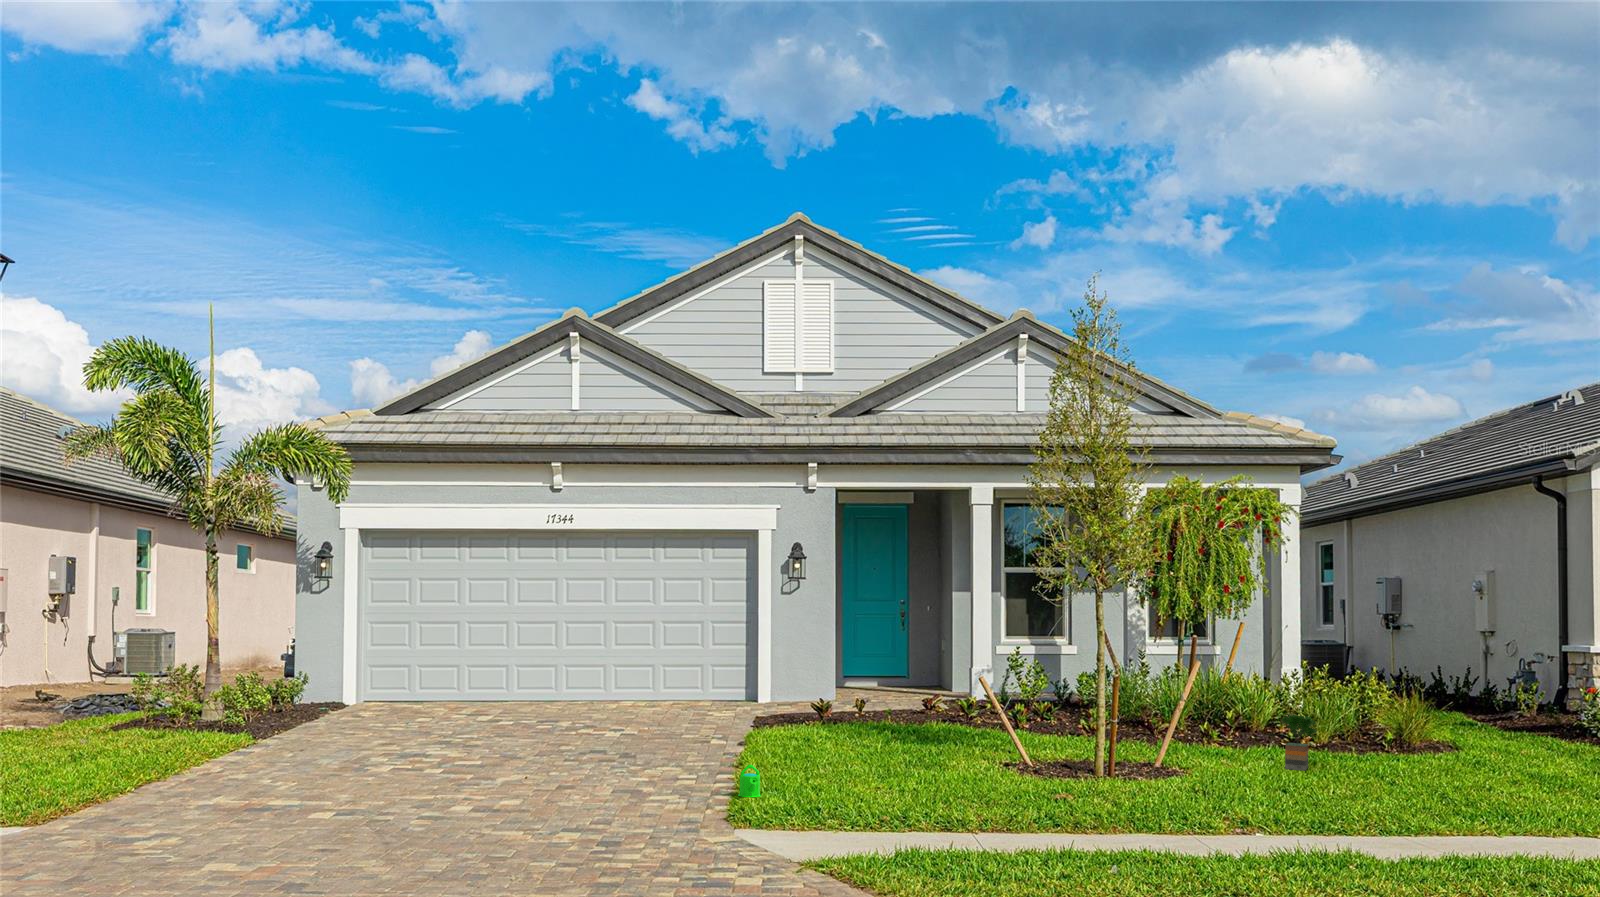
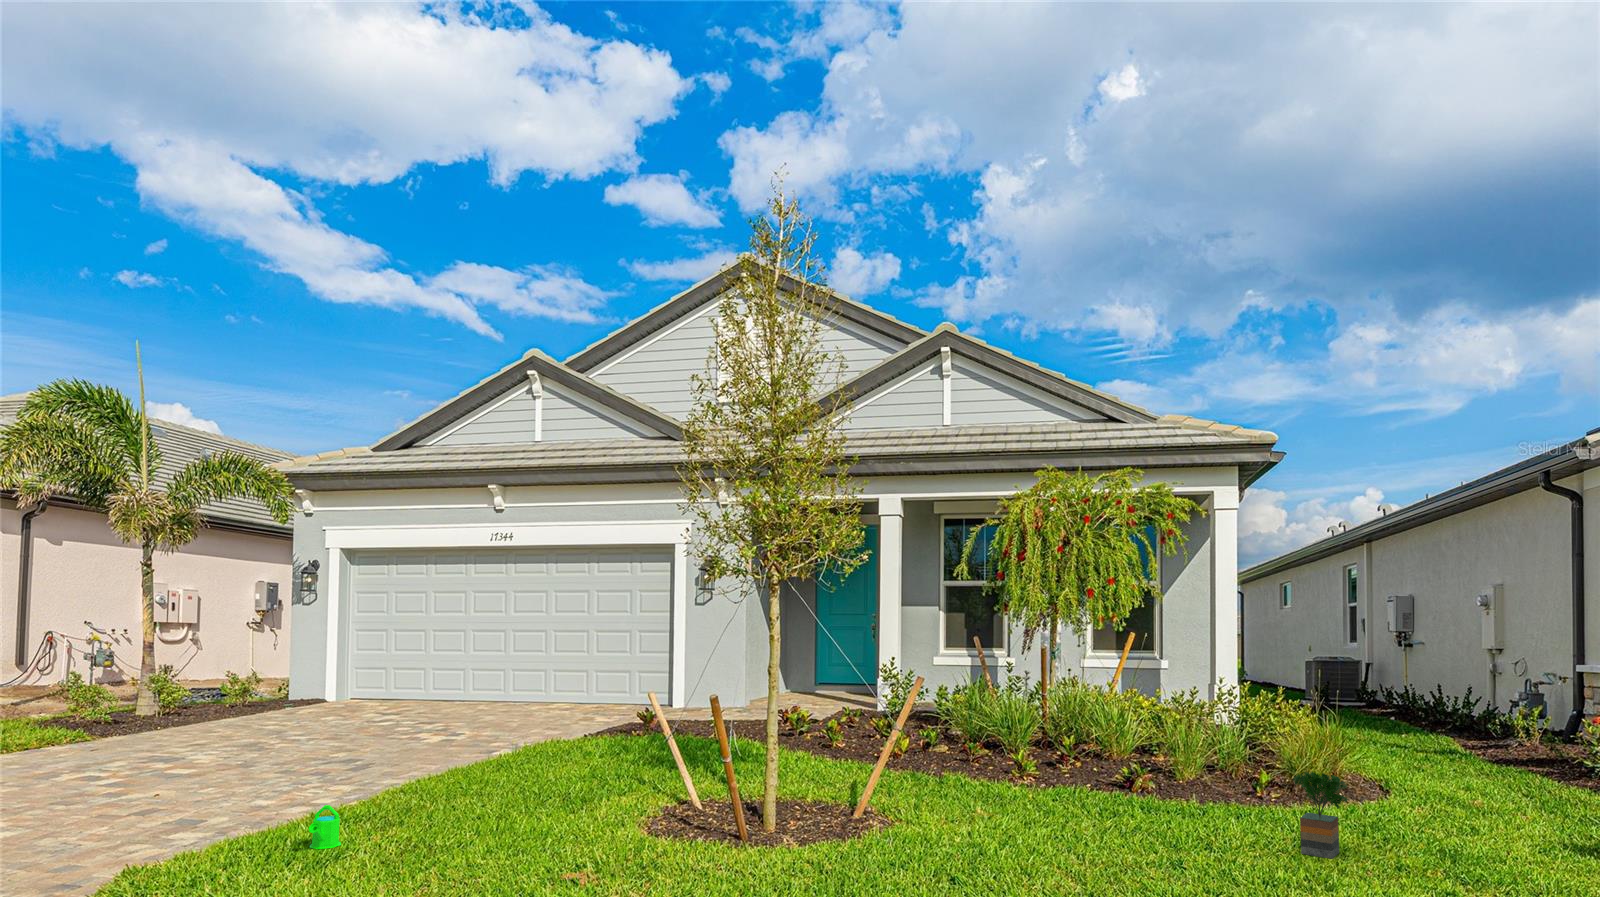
potted tree: present [1282,715,1316,771] -> present [1294,772,1348,859]

